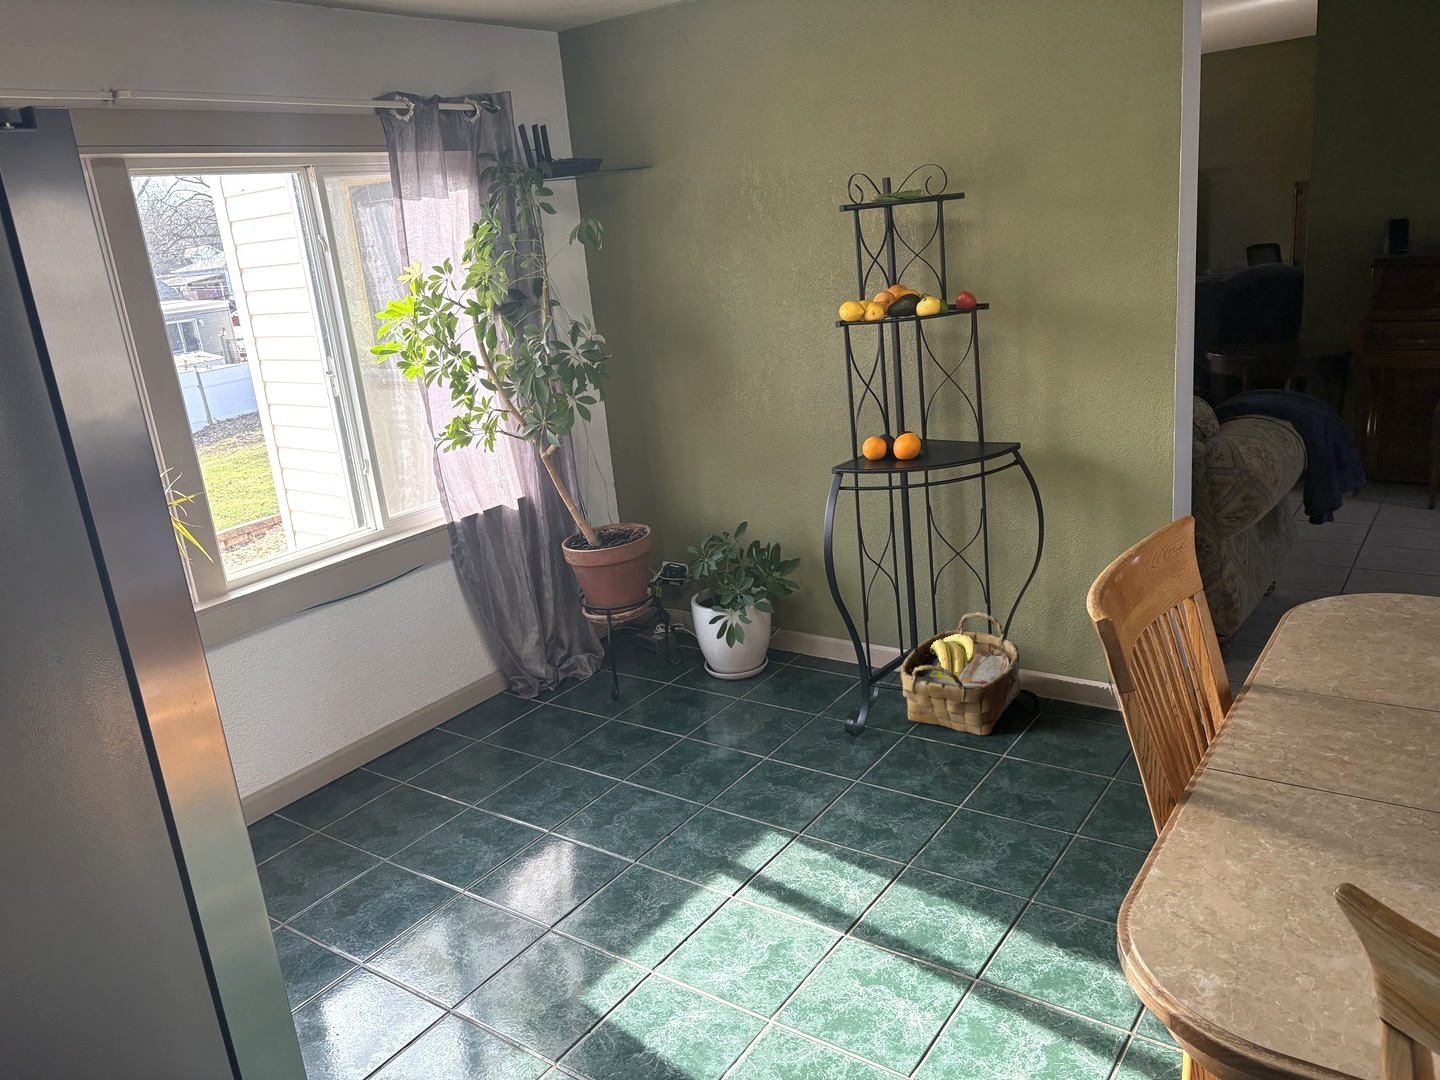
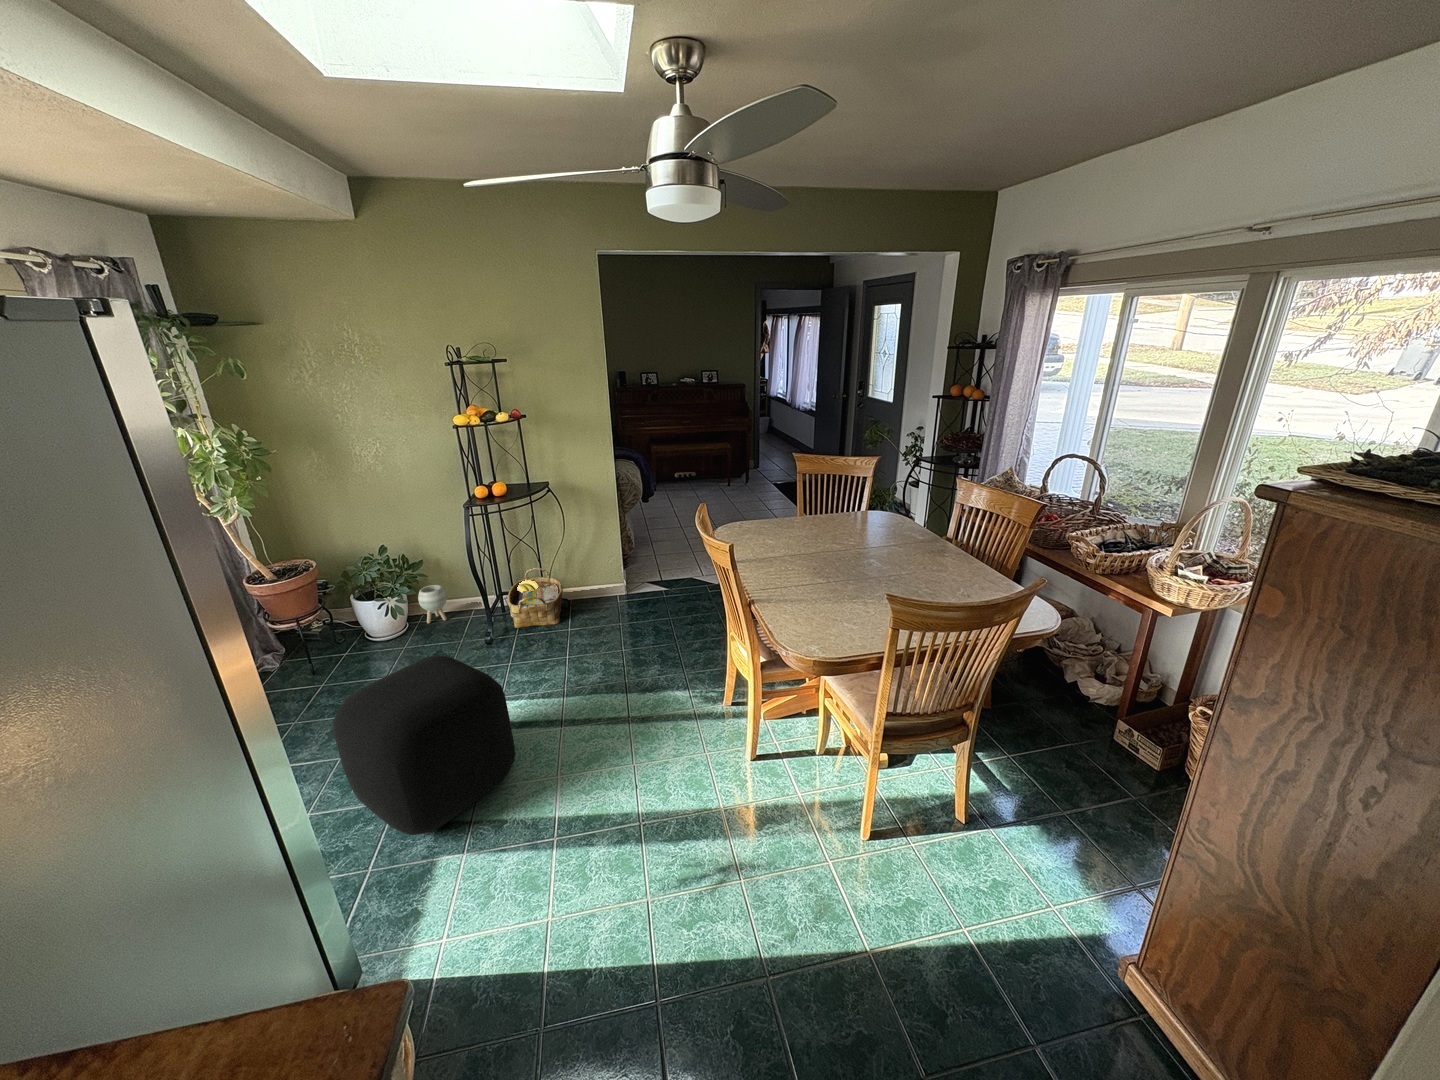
planter: none [782,604,827,673] -> present [418,585,447,623]
ottoman: none [473,713,725,1003] -> present [333,655,515,835]

